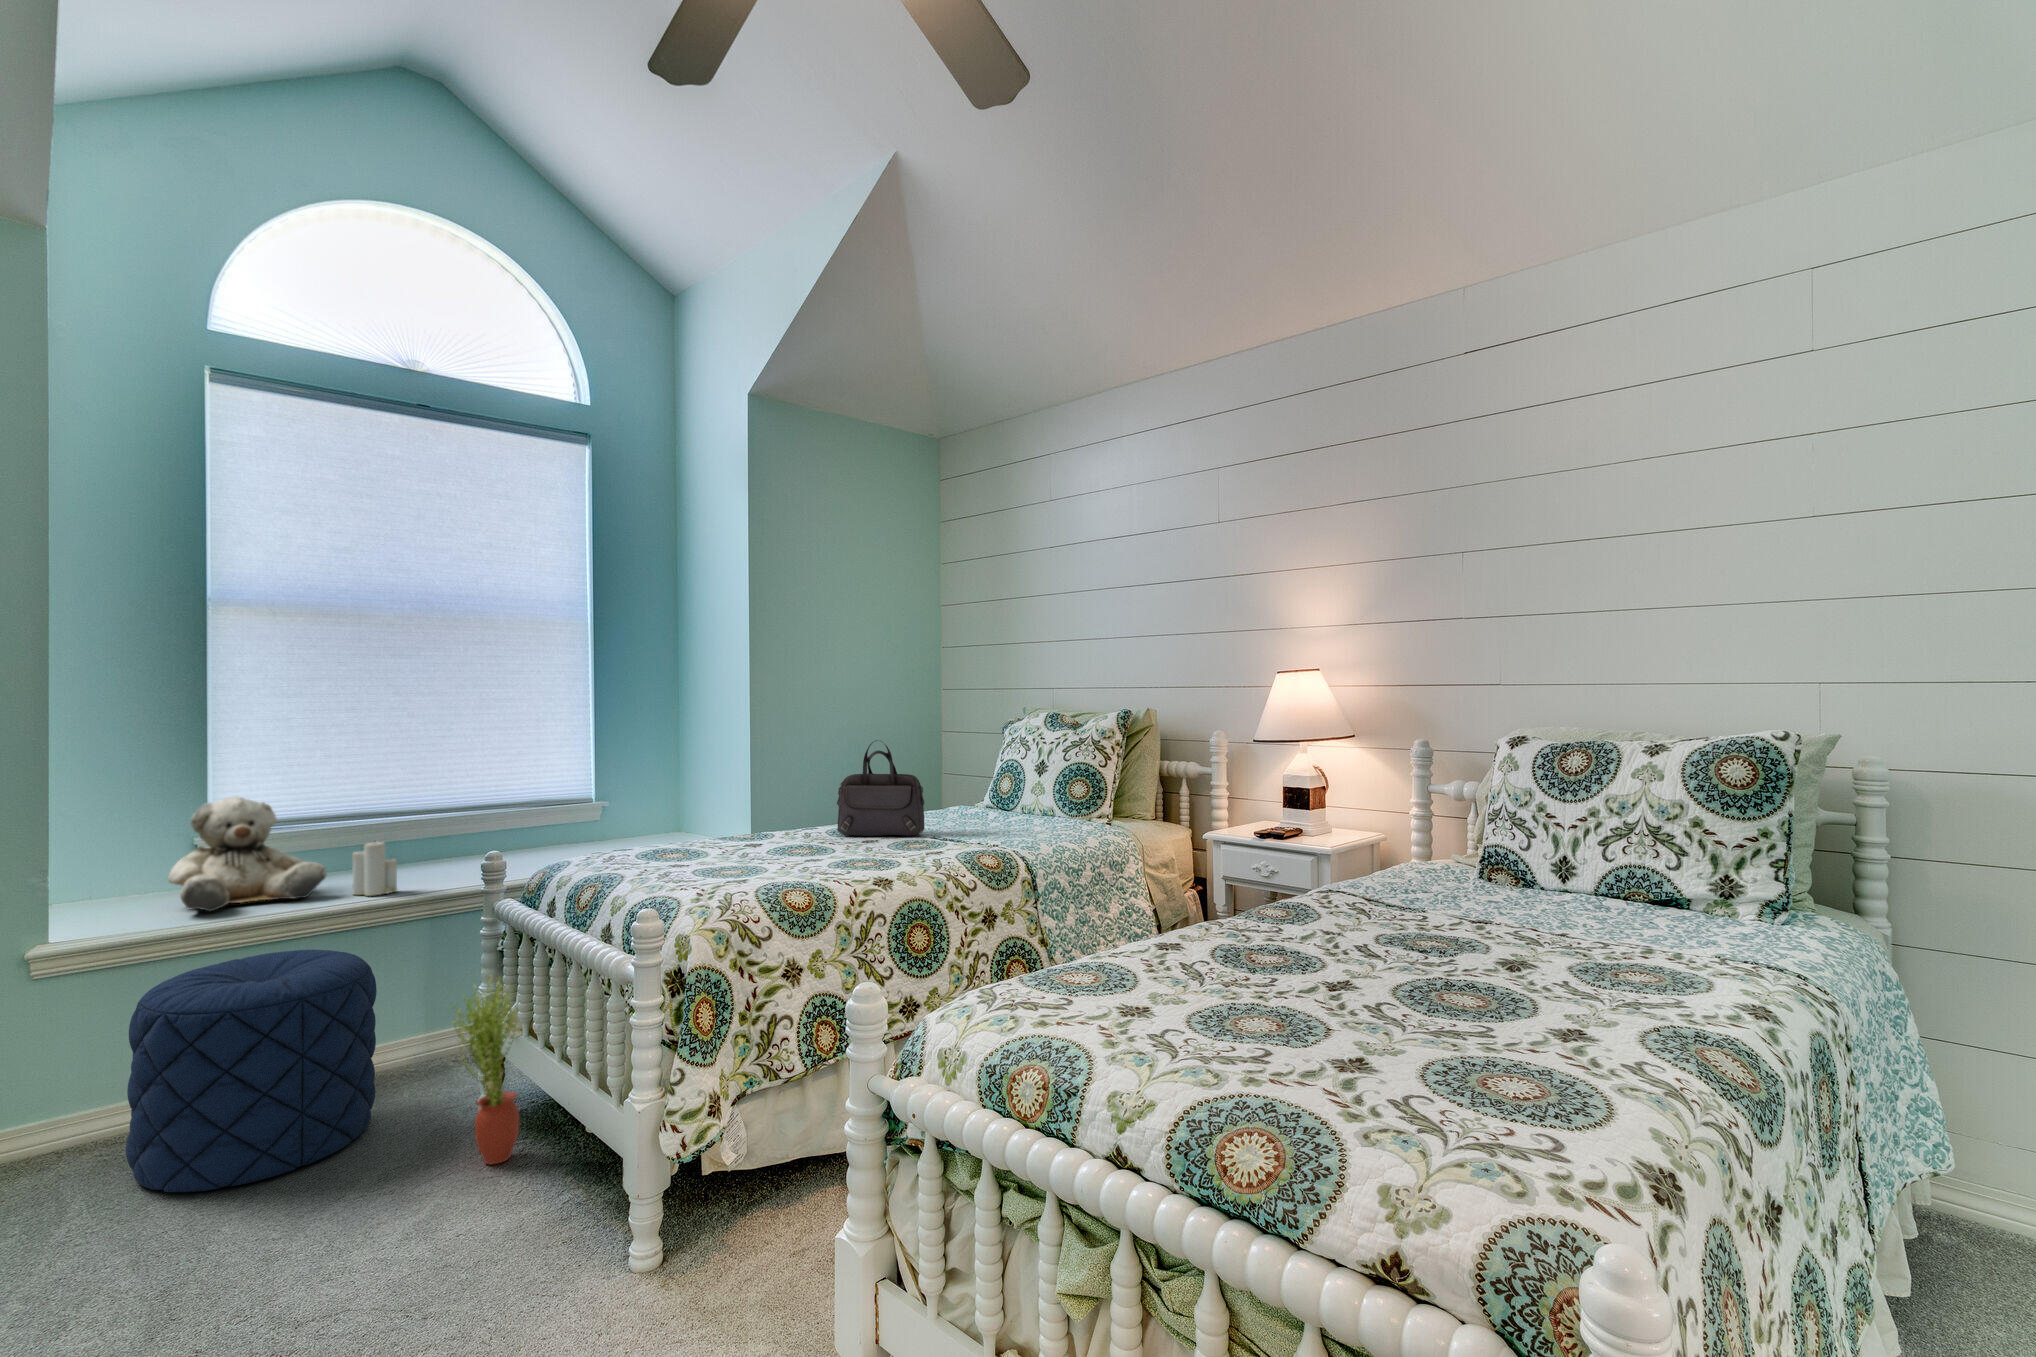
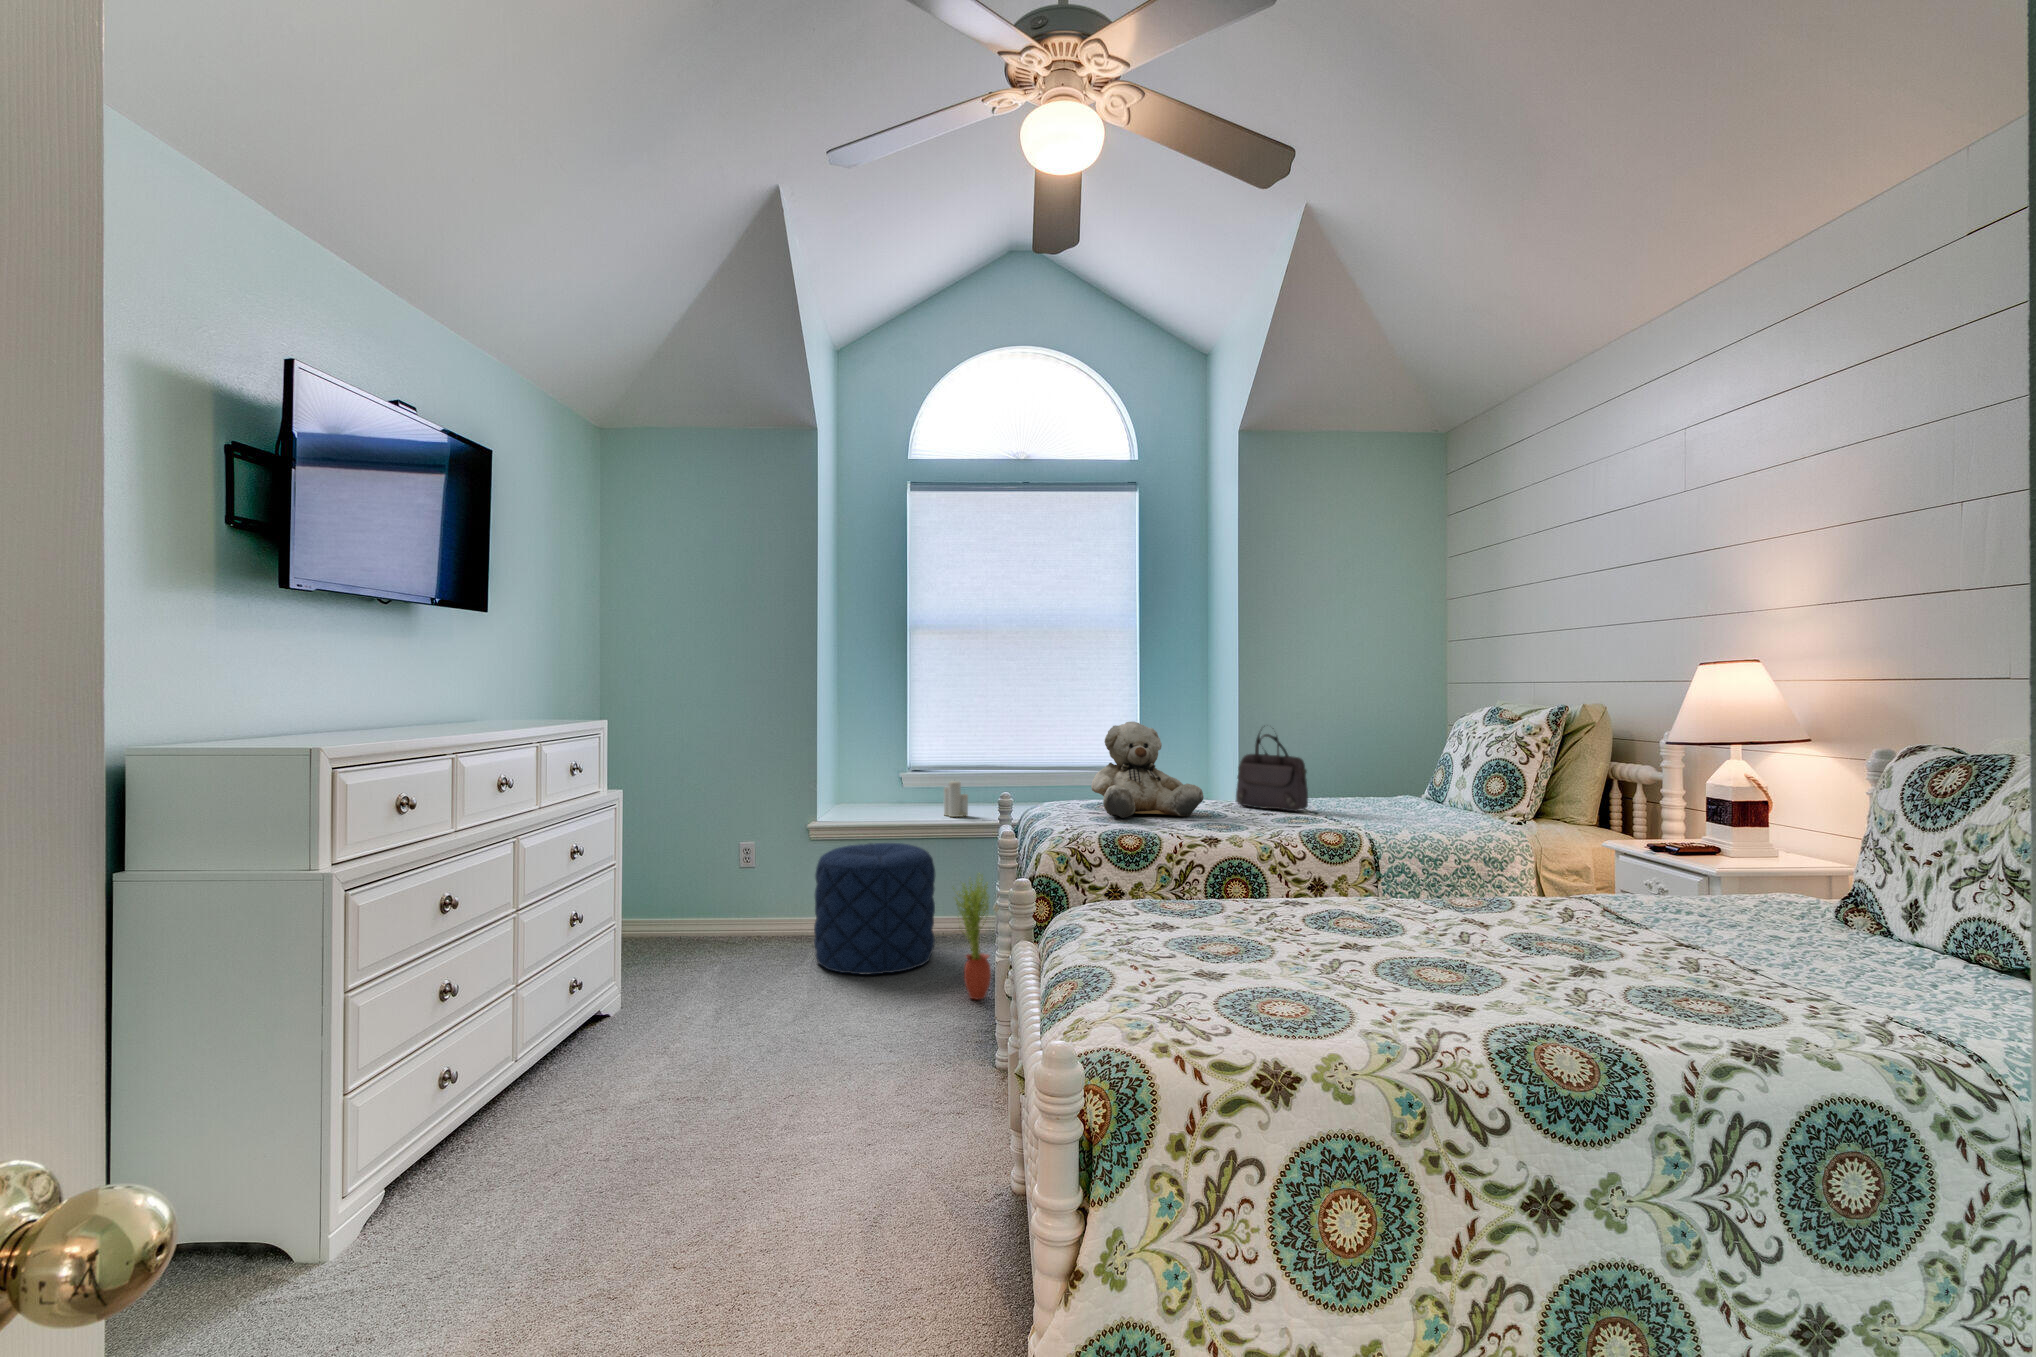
teddy bear: present [168,796,326,912] -> present [1091,722,1204,818]

